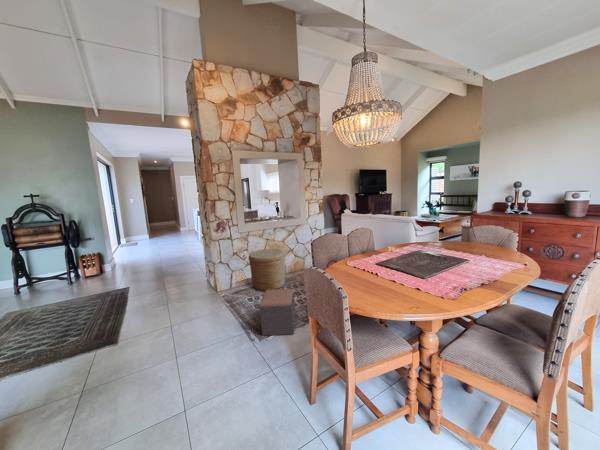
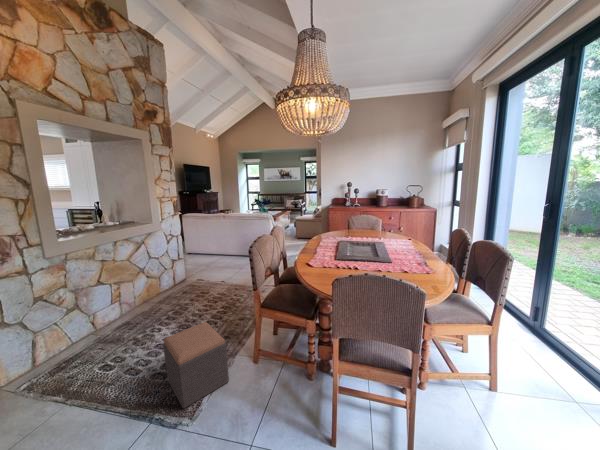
woven basket: present [249,249,285,291] -> none [78,274,152,348]

